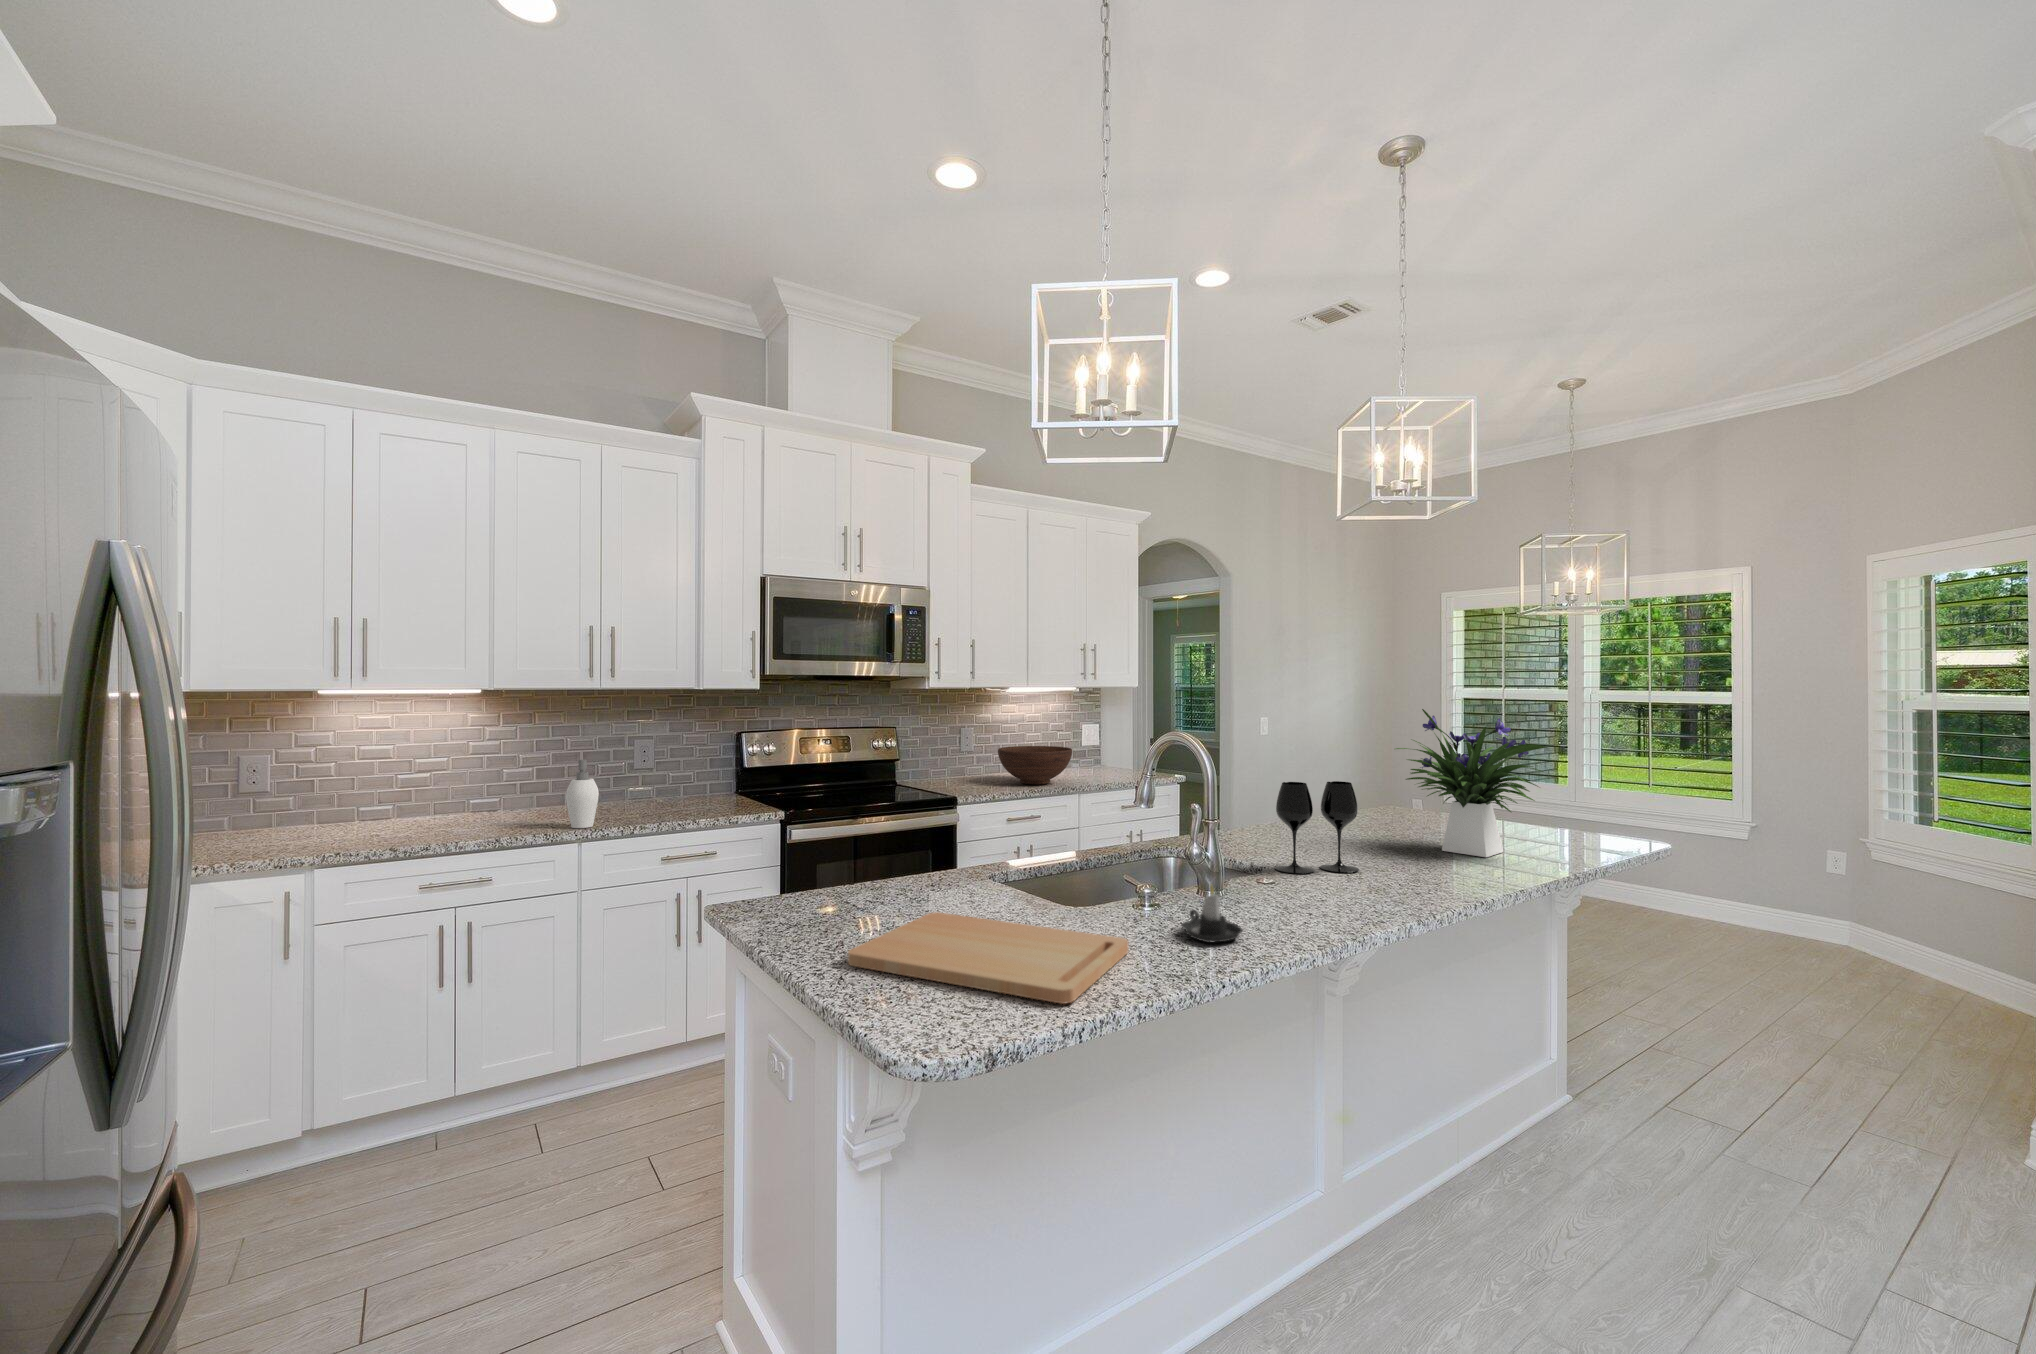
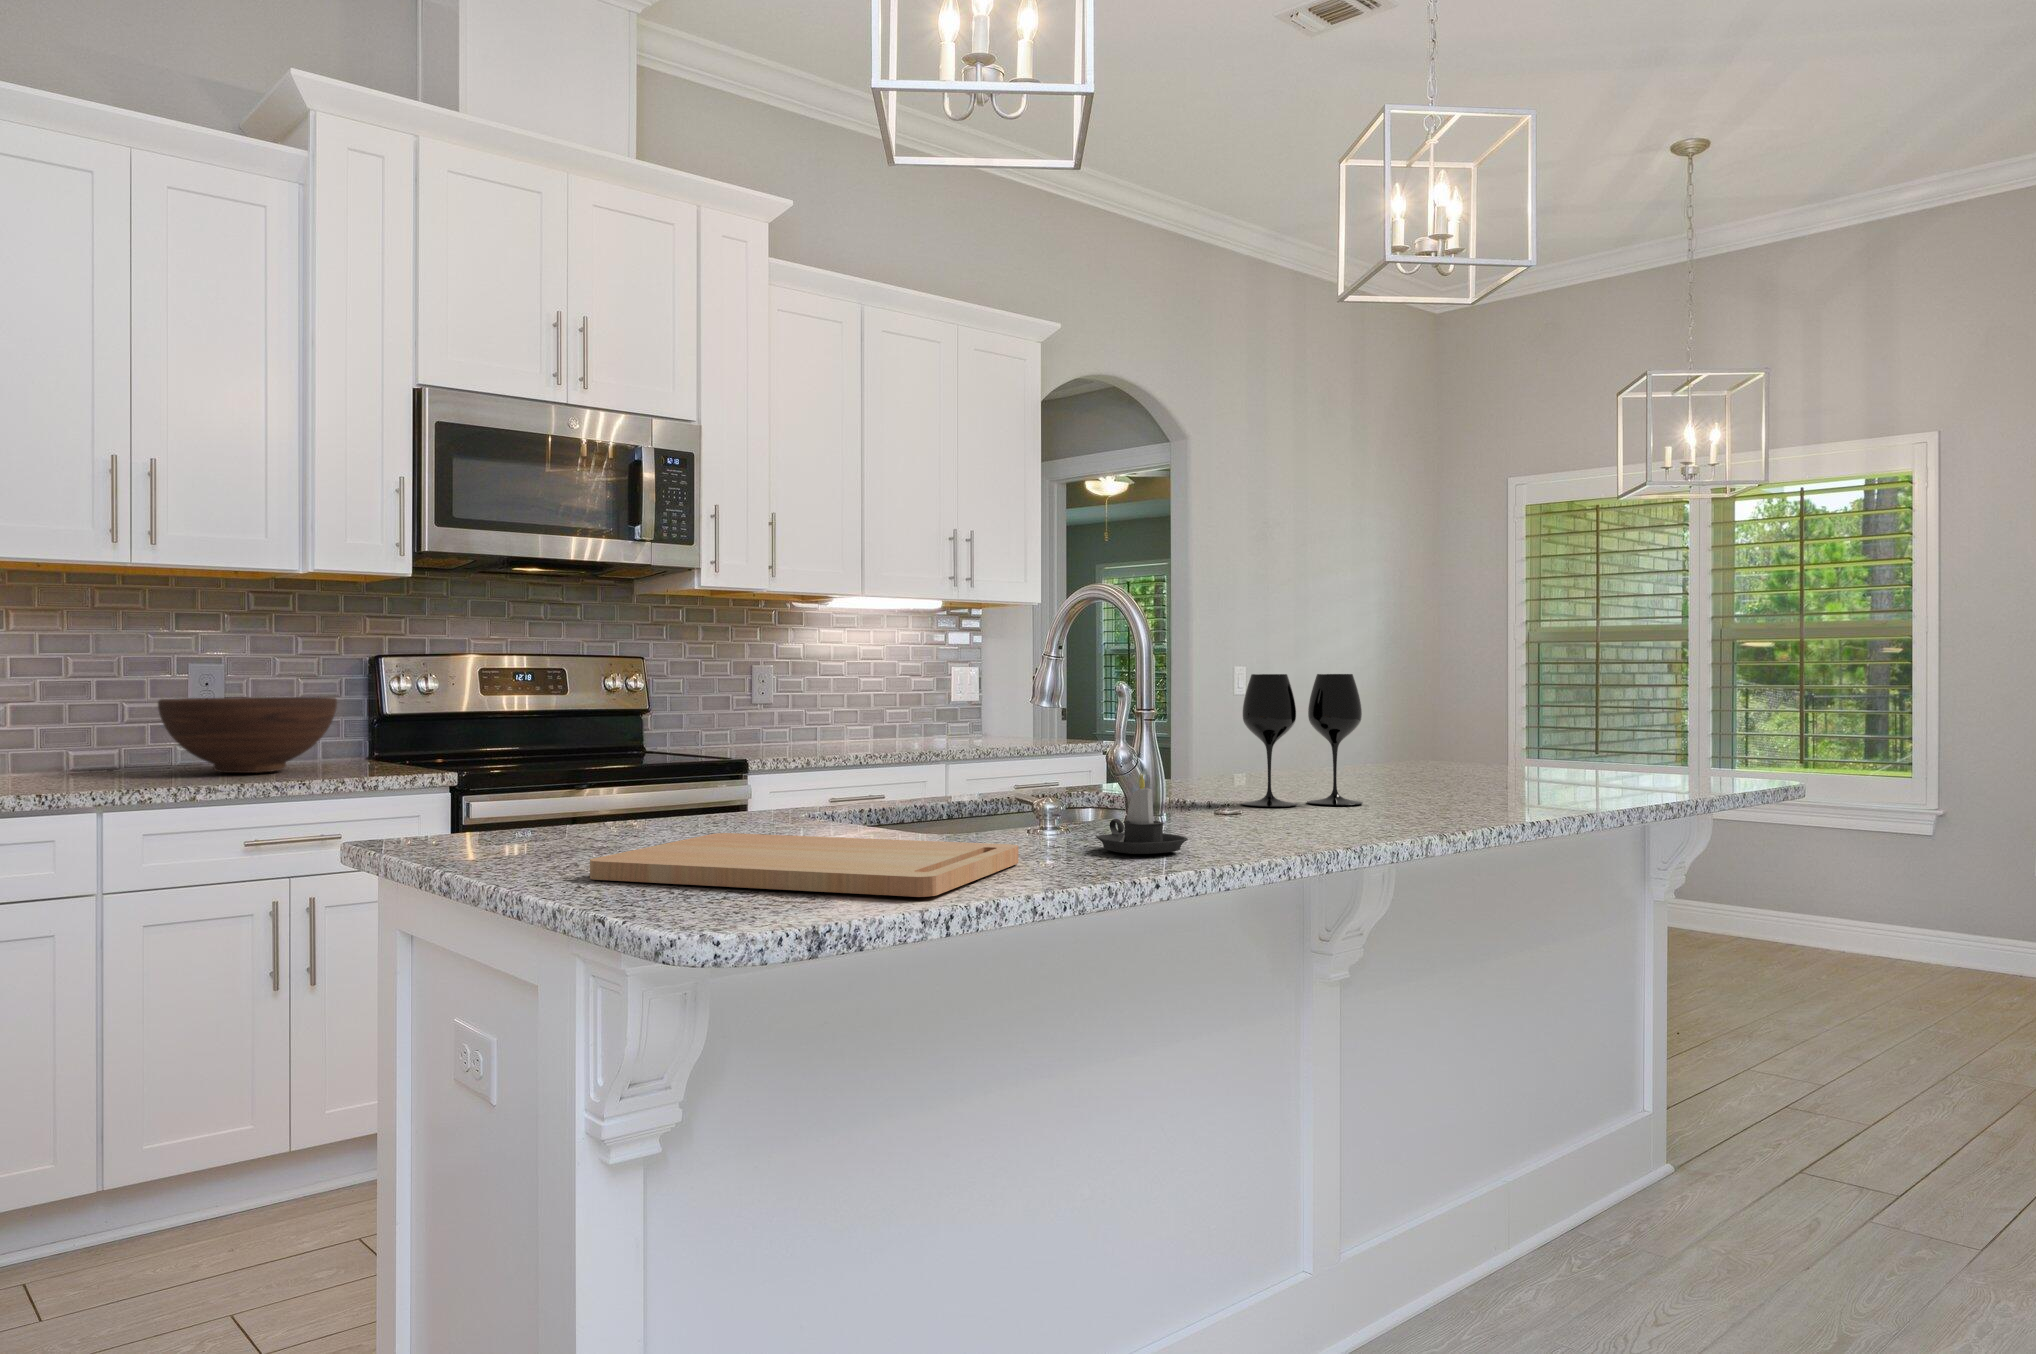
flower arrangement: present [1396,709,1547,857] -> none [1416,580,1633,793]
fruit bowl: present [998,746,1072,784] -> present [158,697,337,773]
soap dispenser: present [566,760,599,828] -> none [74,675,151,789]

